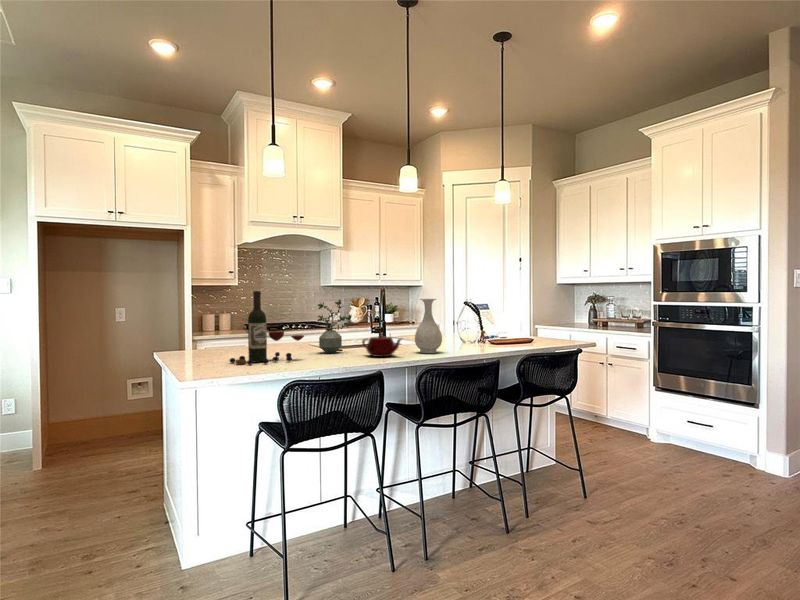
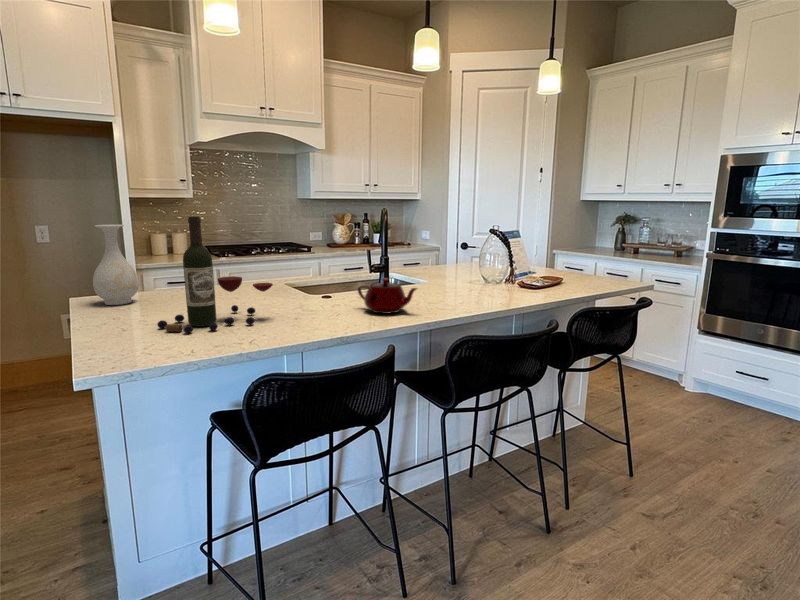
vase: present [415,299,442,353] -> present [93,225,139,305]
potted plant: present [318,300,352,353] -> none [291,226,342,303]

